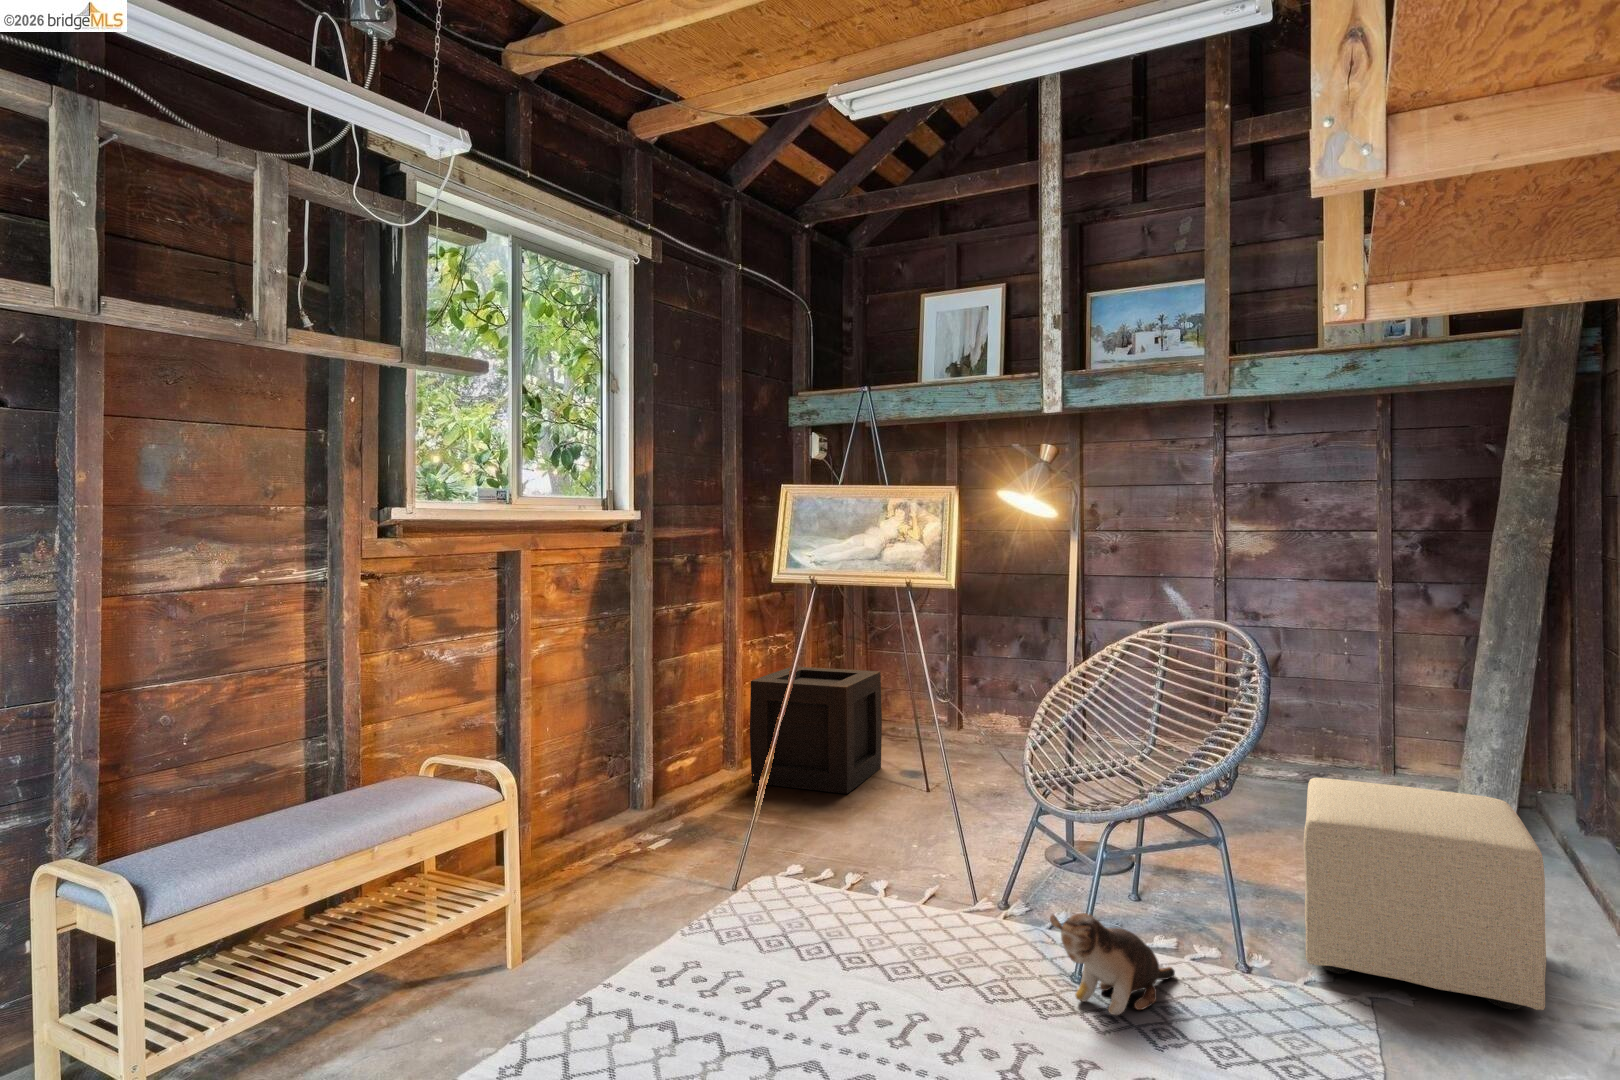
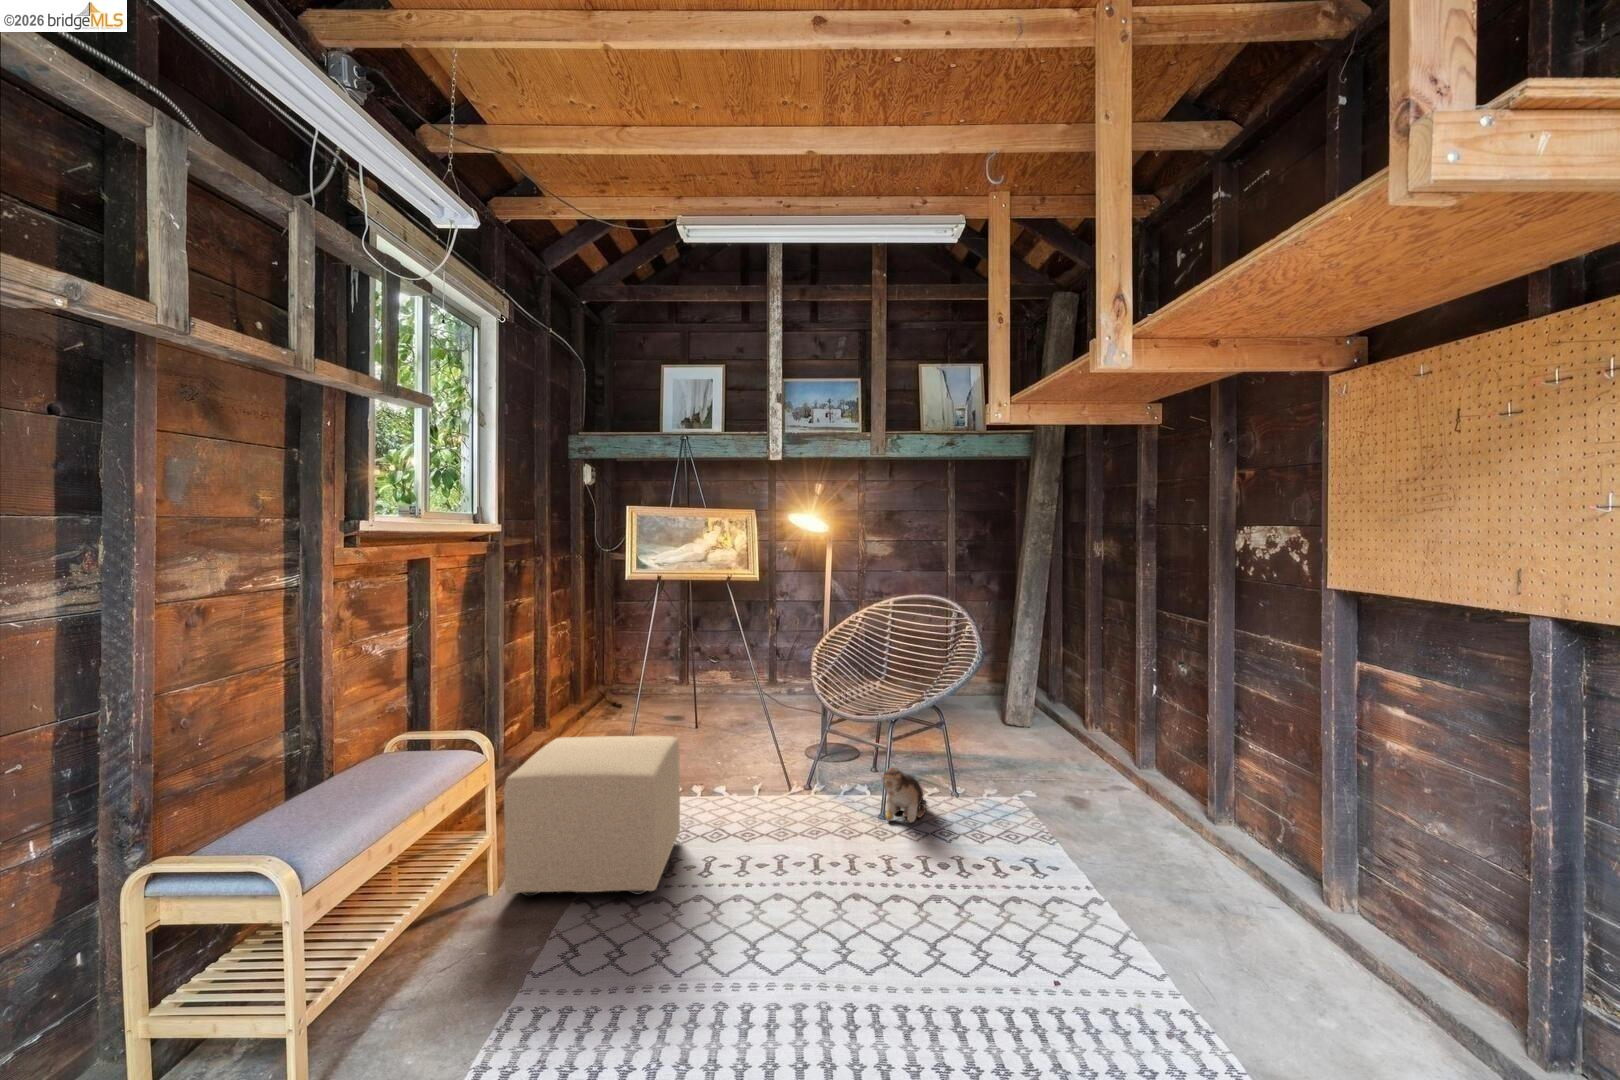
wooden crate: present [750,667,882,794] -> none [558,646,651,742]
ottoman: present [1303,778,1546,1010] -> present [504,736,680,896]

